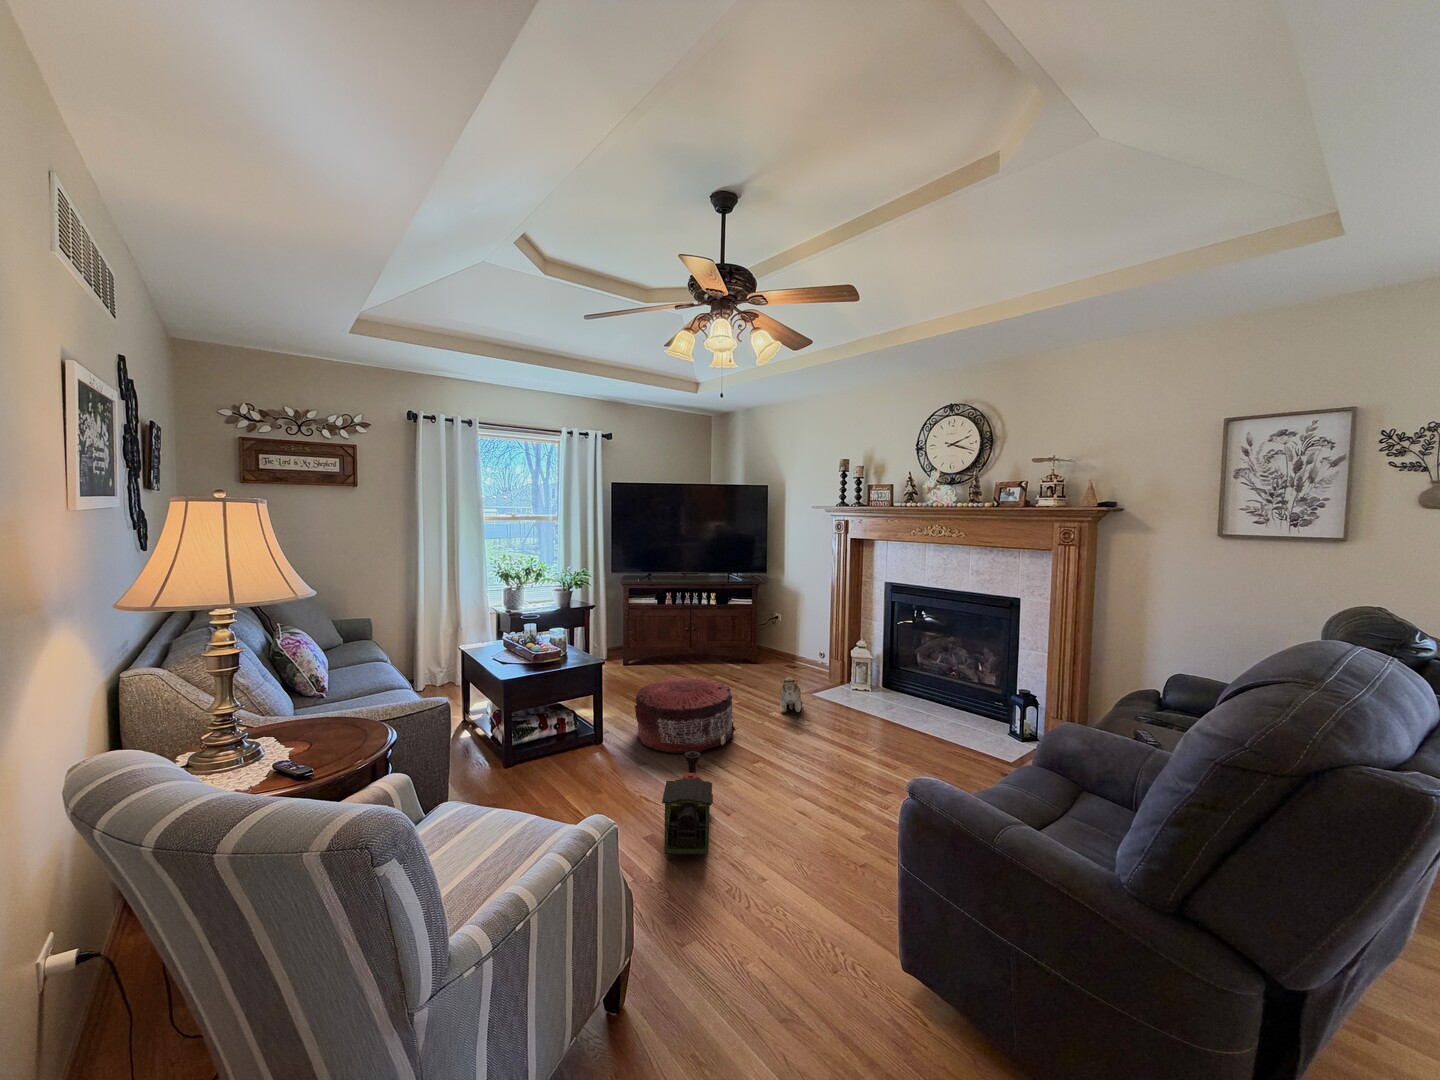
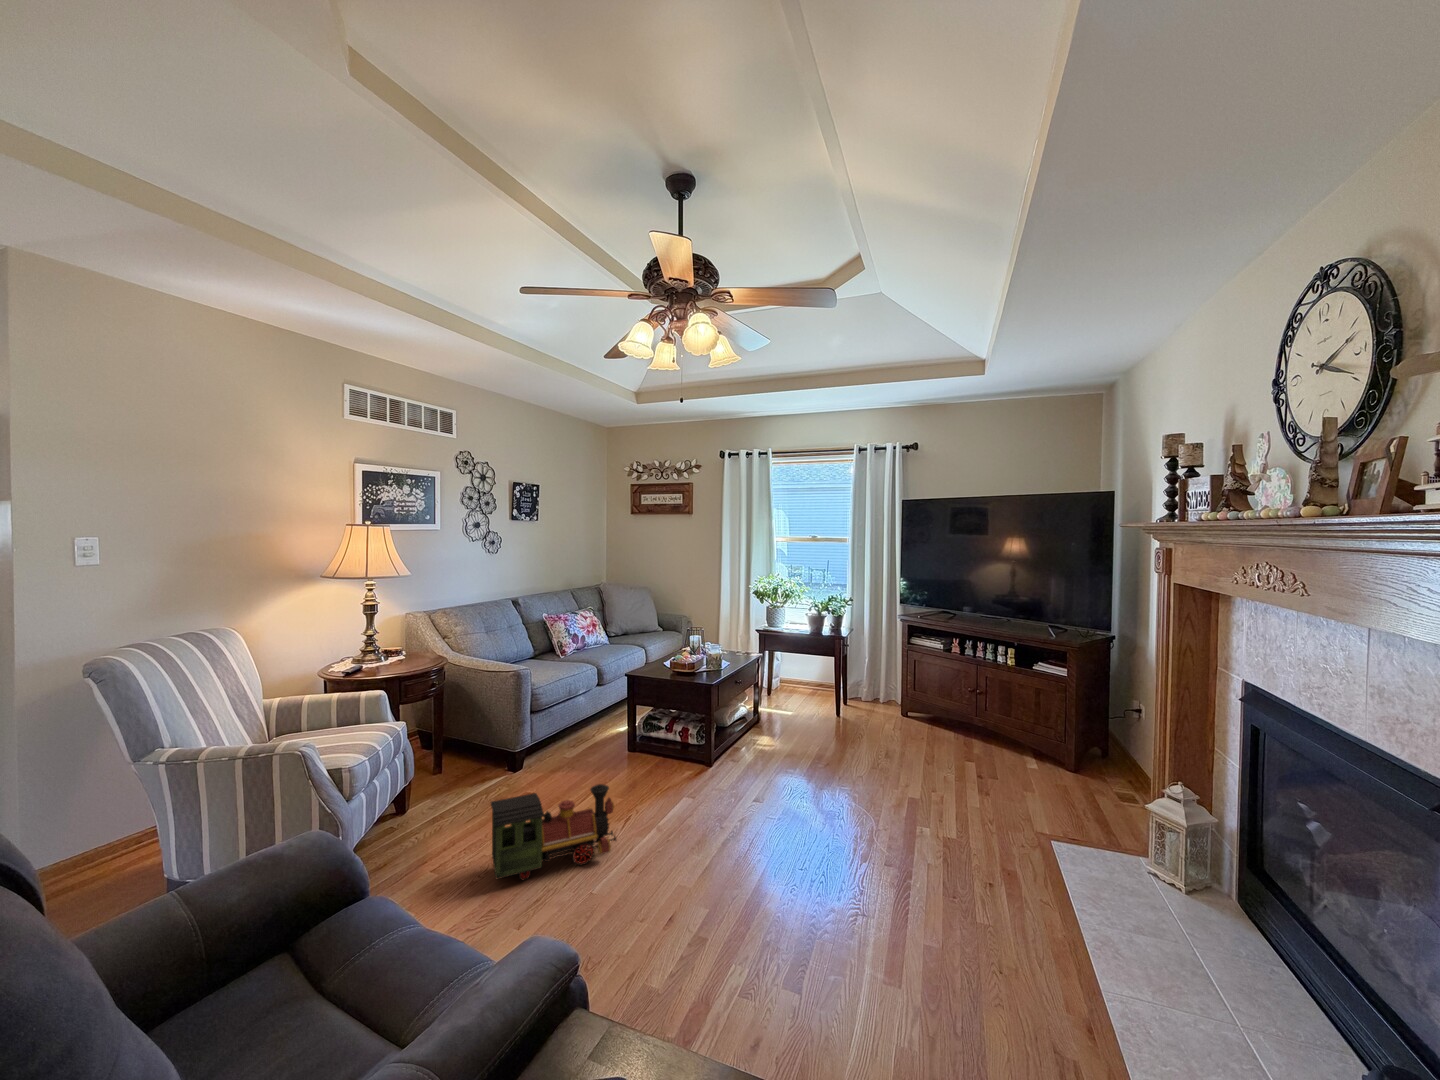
pouf: present [634,677,736,753] -> none [705,723,822,824]
plush toy: present [780,677,802,713] -> none [899,783,989,850]

